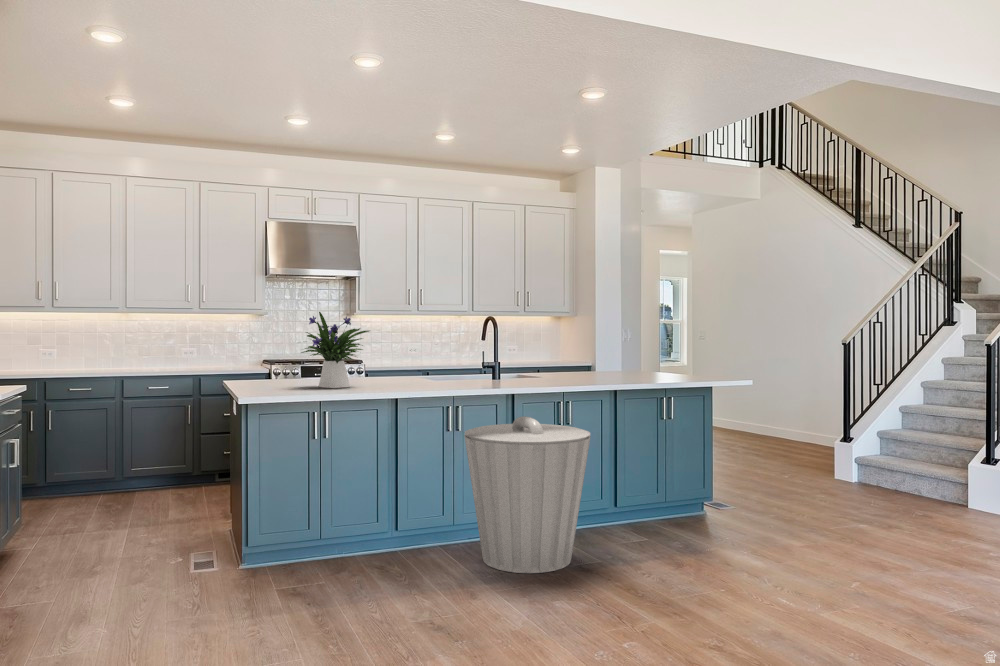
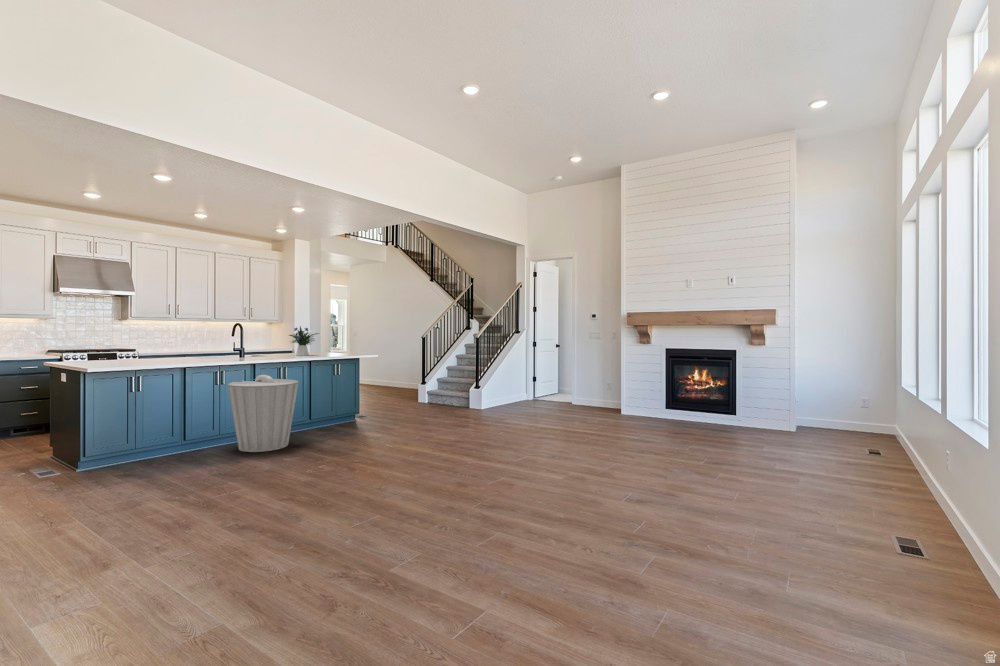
flower arrangement: present [301,312,369,388] -> present [289,326,318,356]

